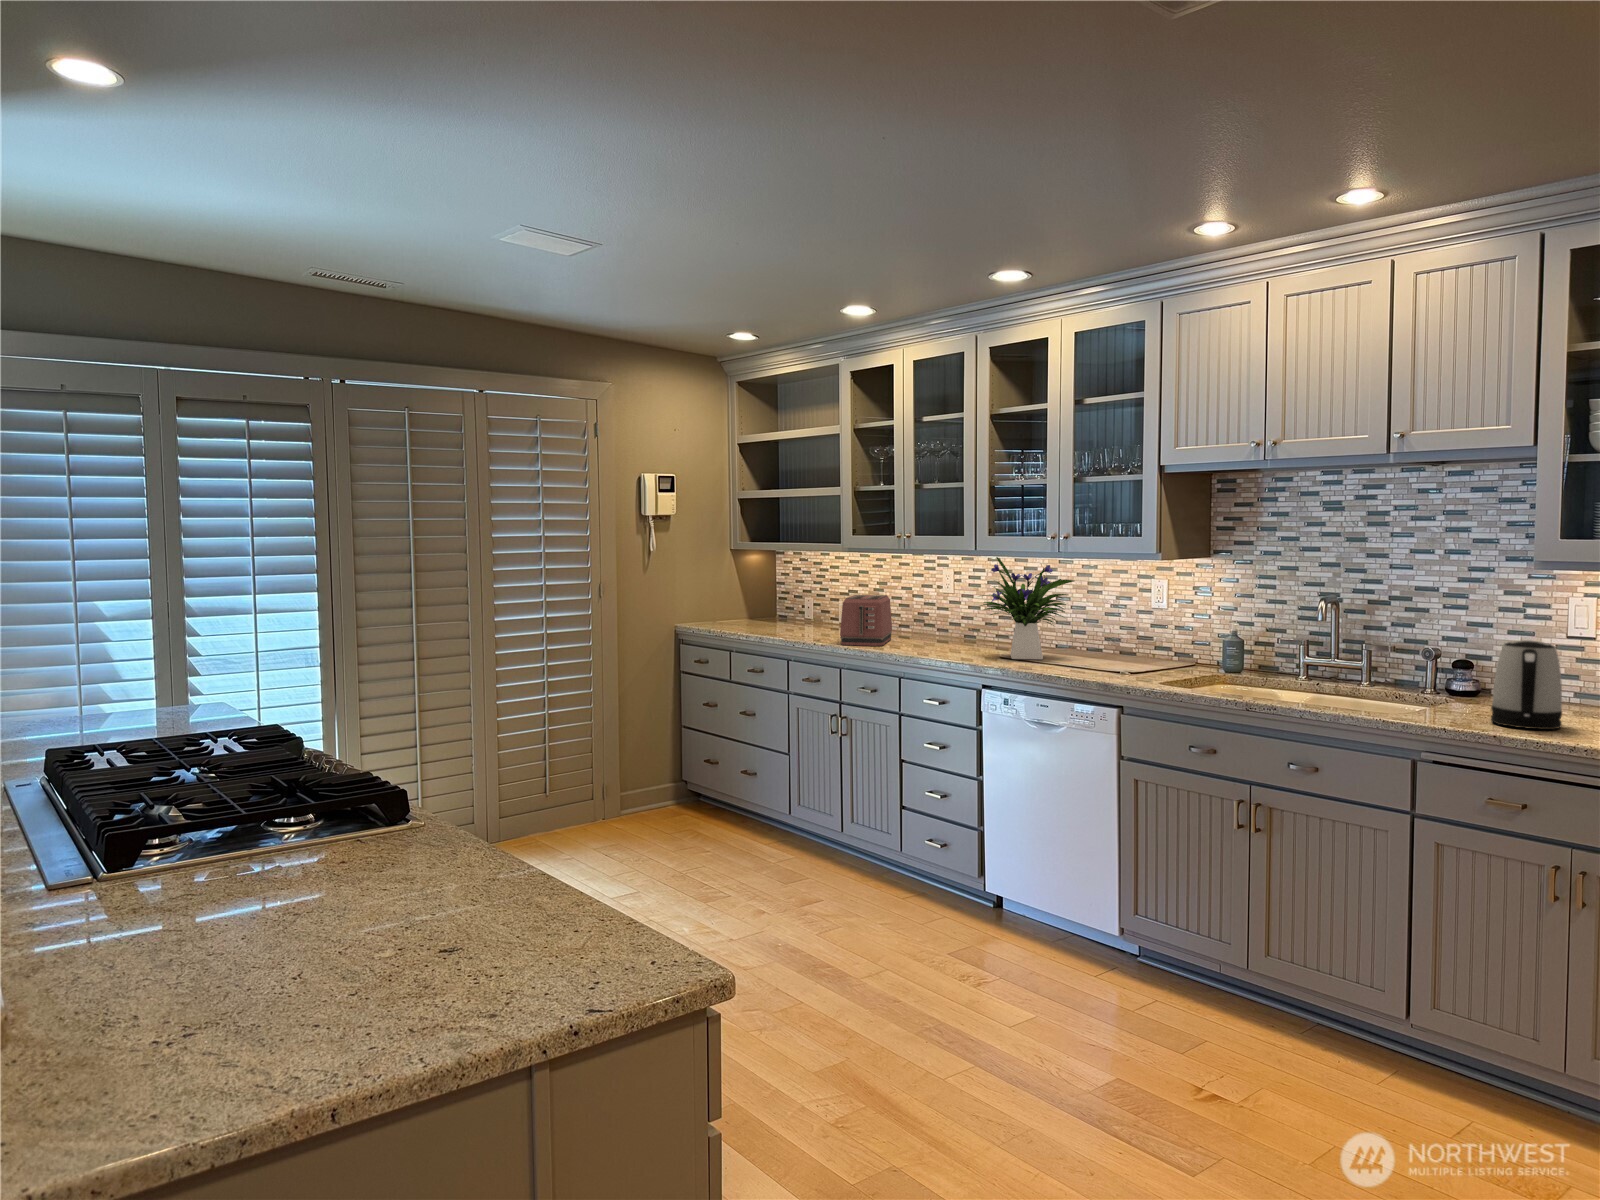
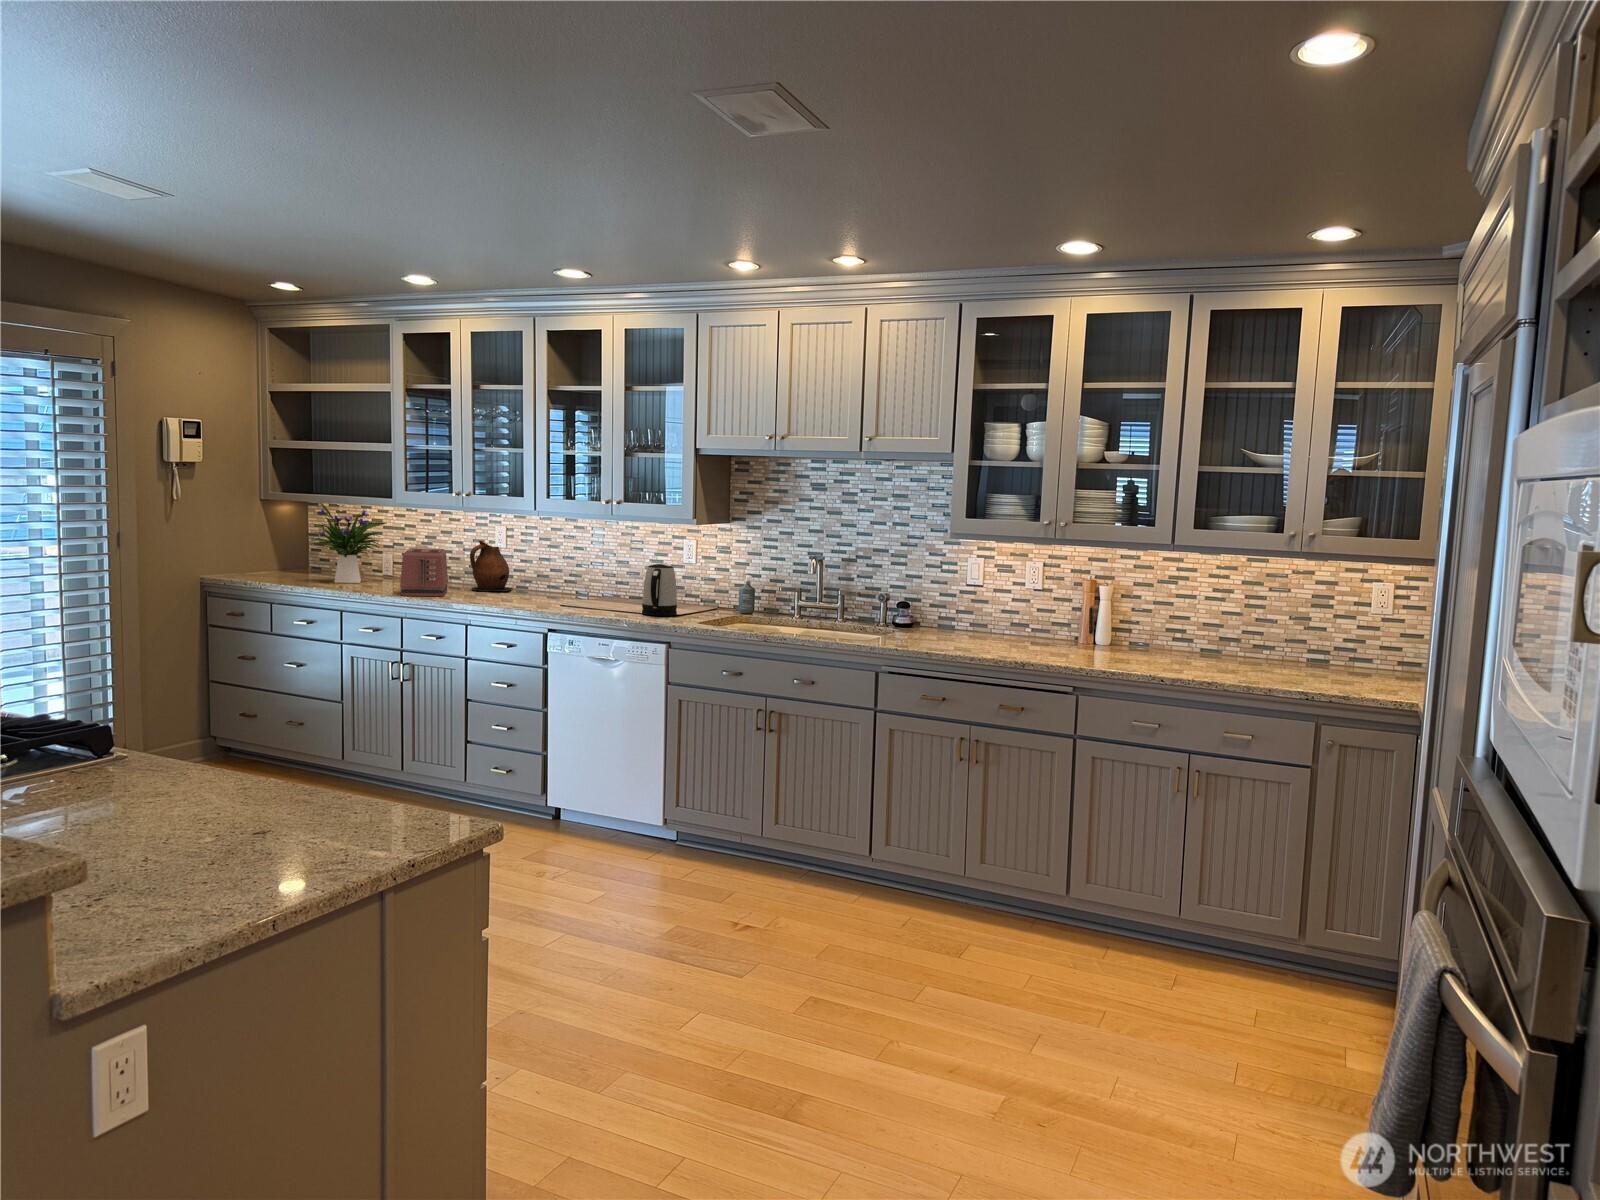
flower arrangement: present [980,557,1074,659] -> present [310,503,387,583]
ceramic pitcher: none [914,585,961,641] -> present [470,540,513,592]
kettle: present [1491,640,1562,729] -> present [642,564,677,616]

